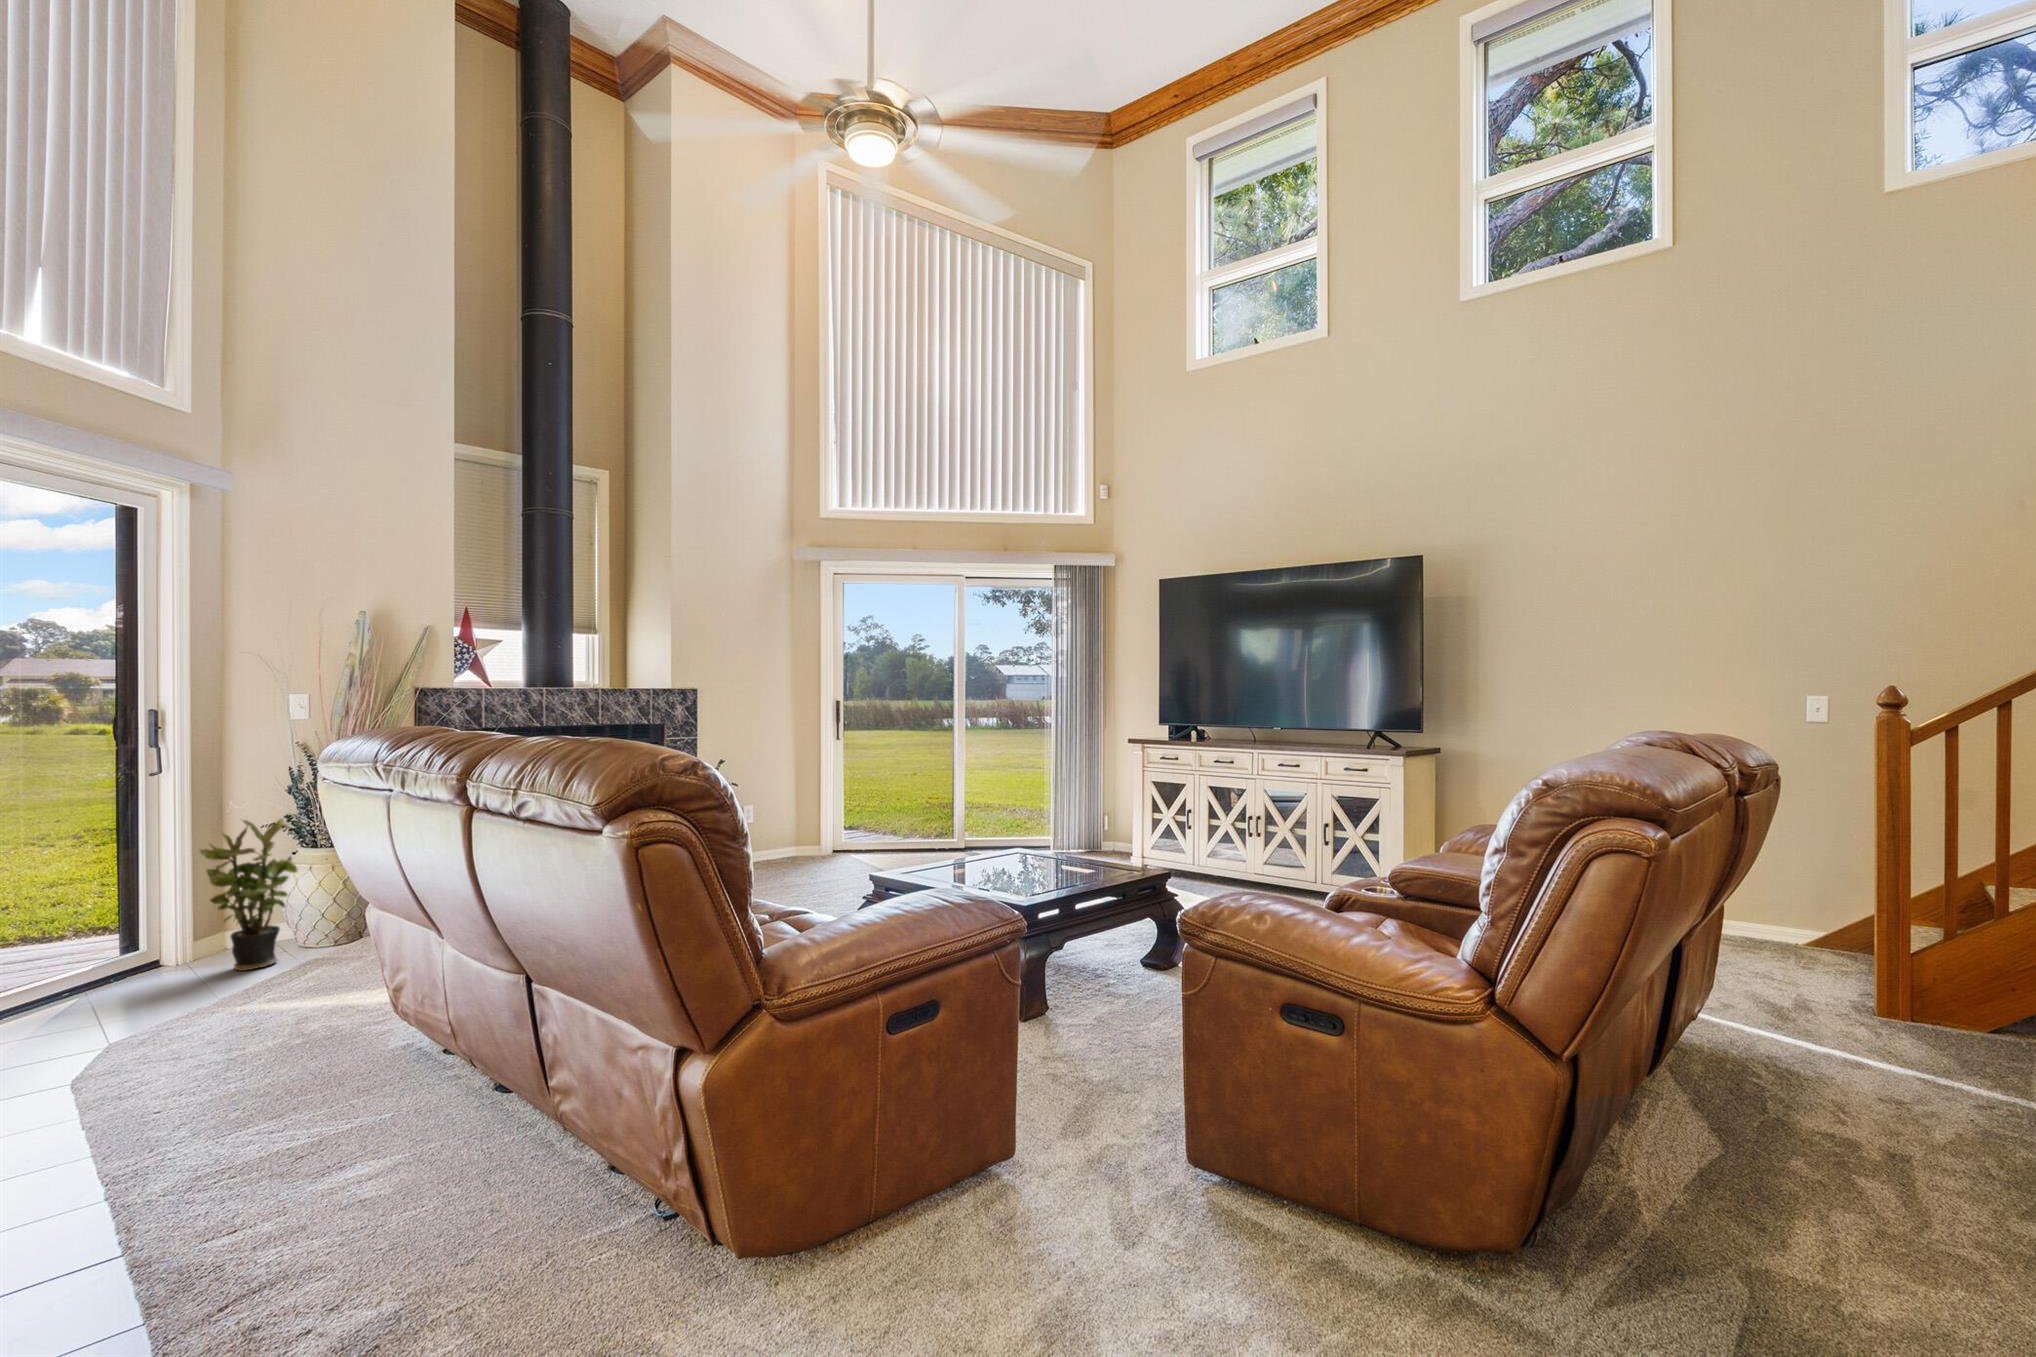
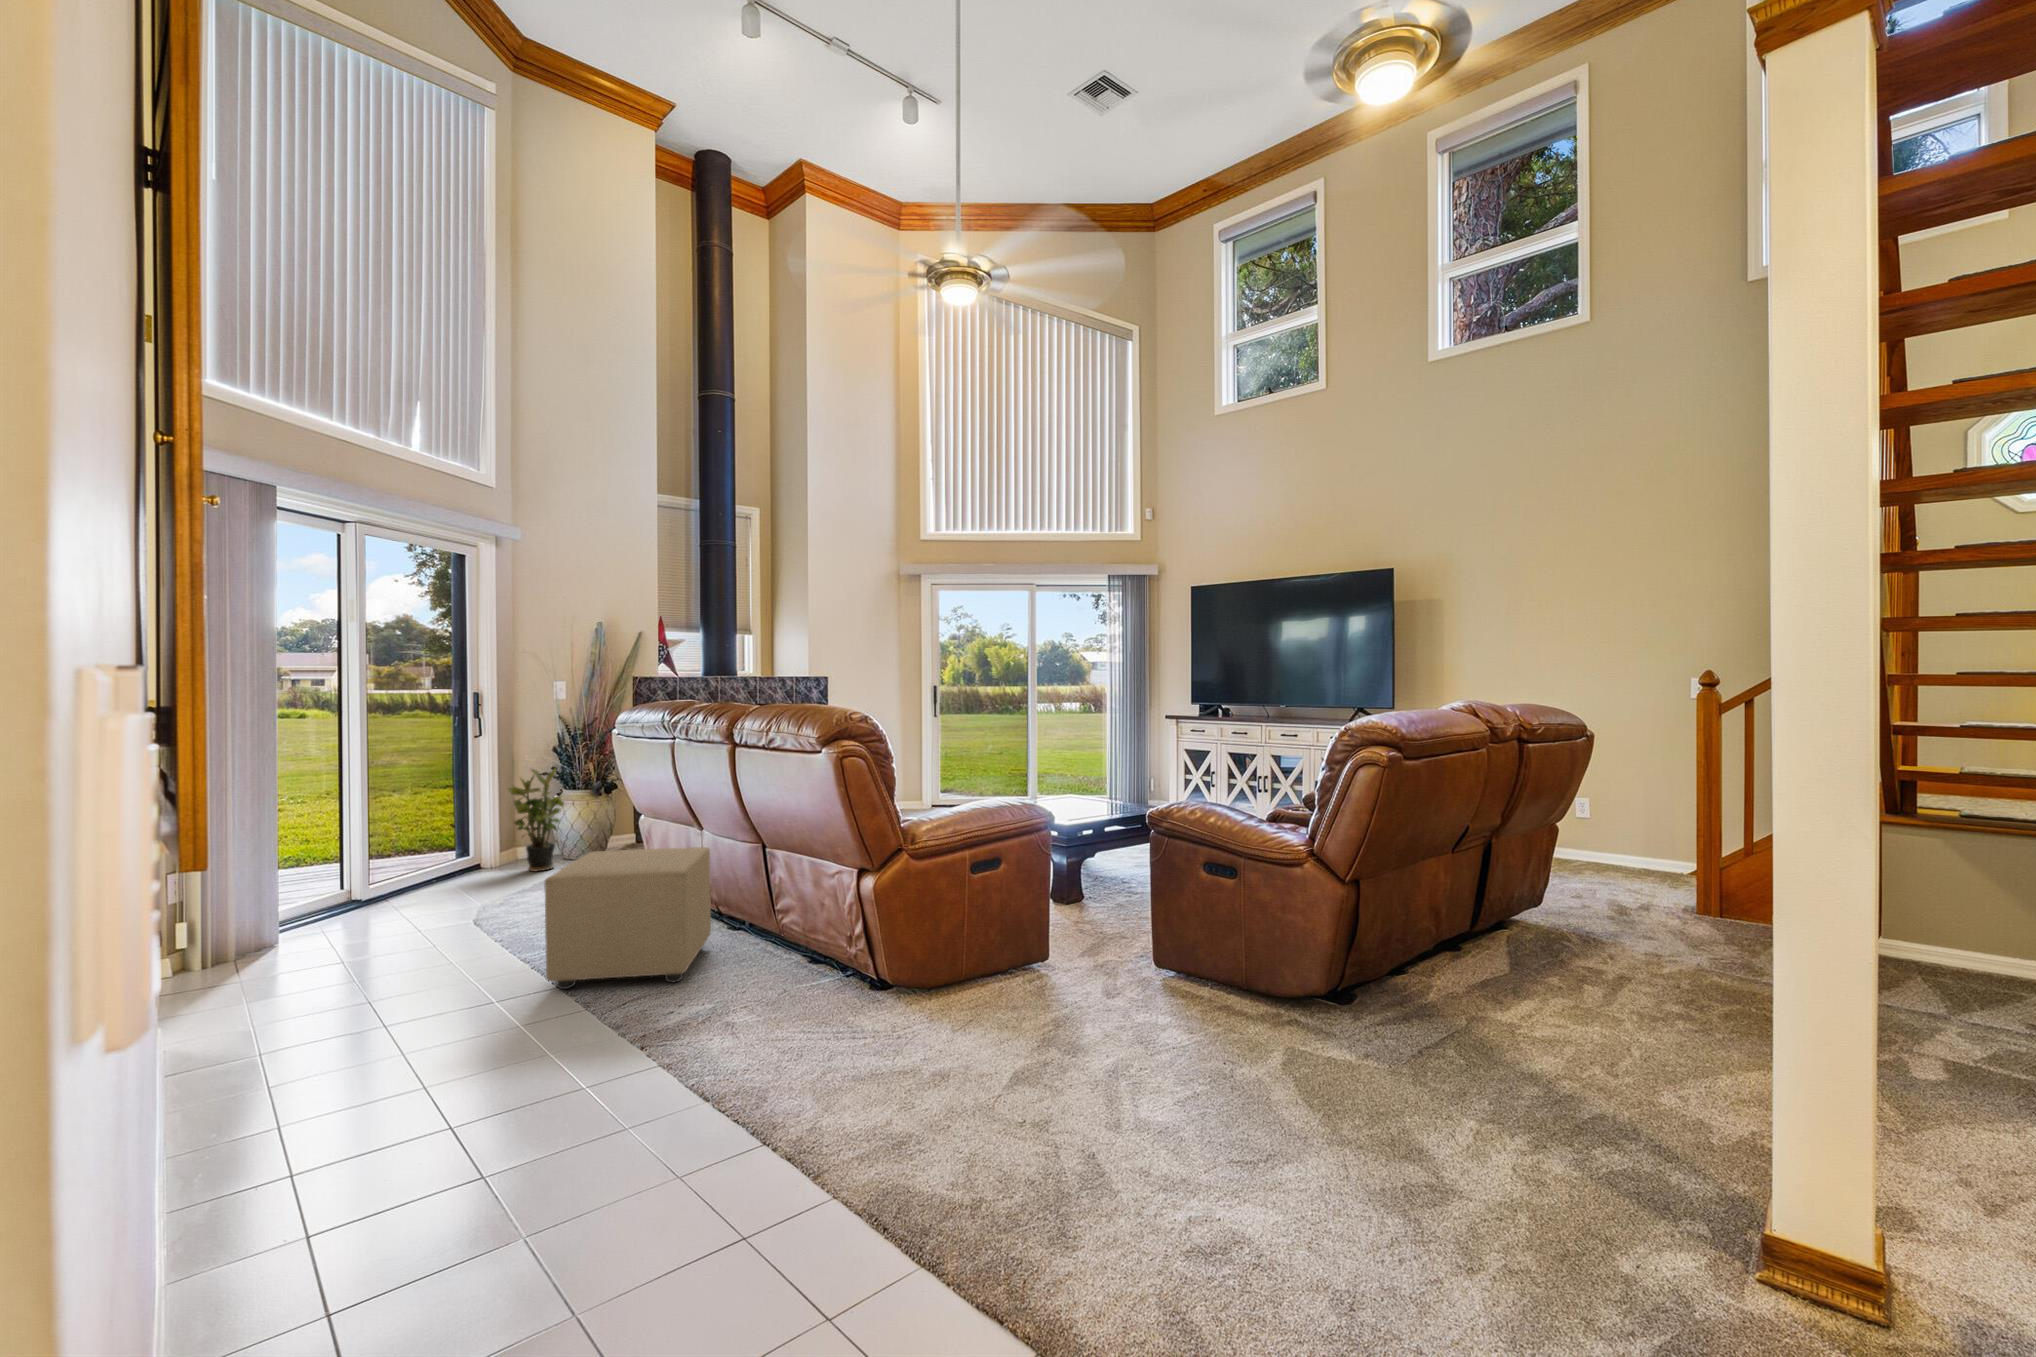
ottoman: none [73,971,451,1274] -> present [544,847,711,989]

